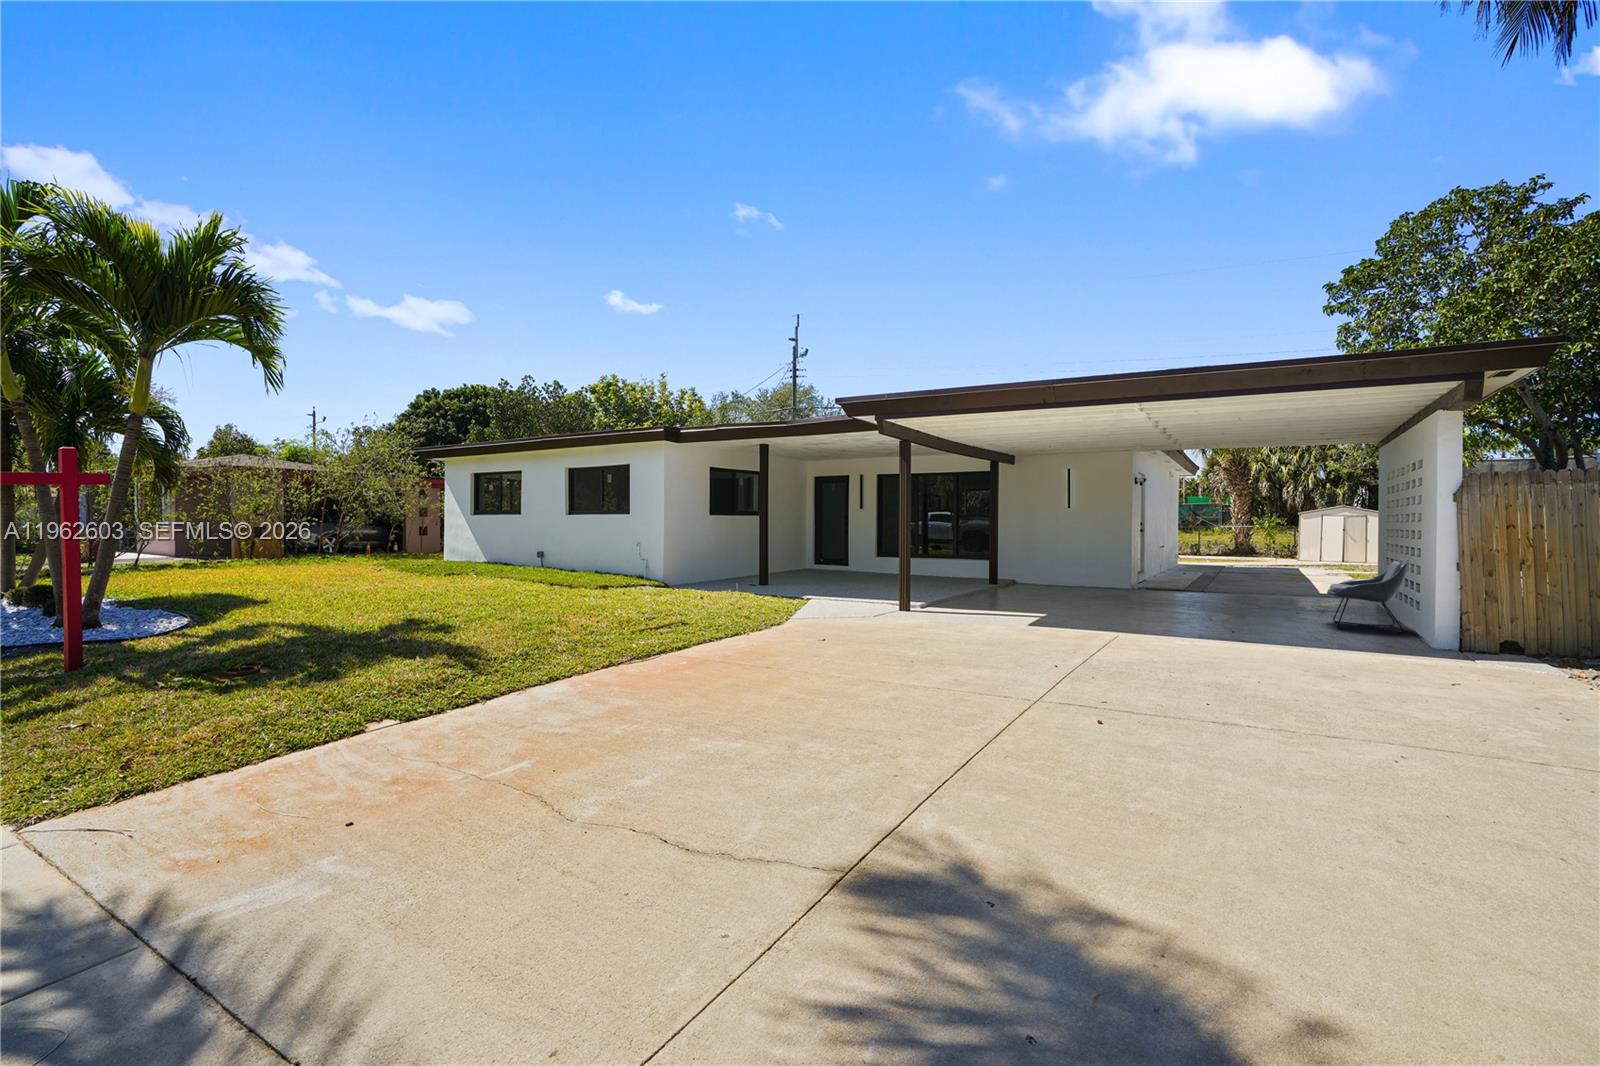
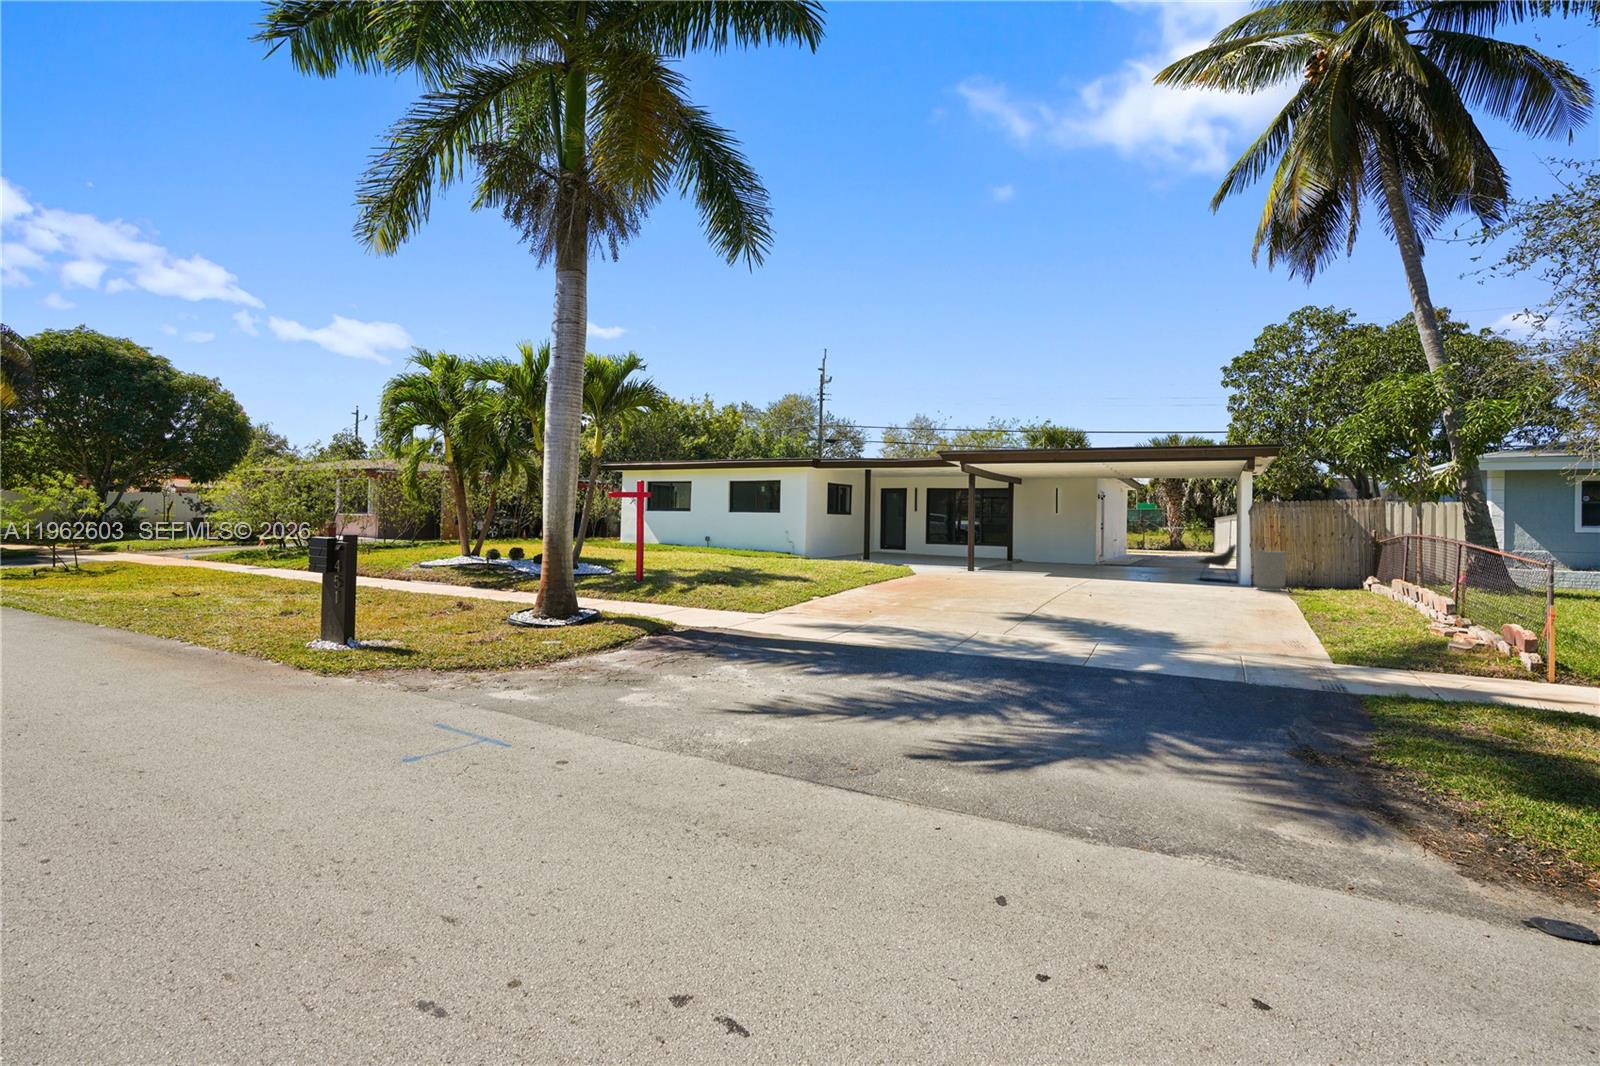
trash can: none [1473,576,1553,666] -> present [1254,550,1286,591]

